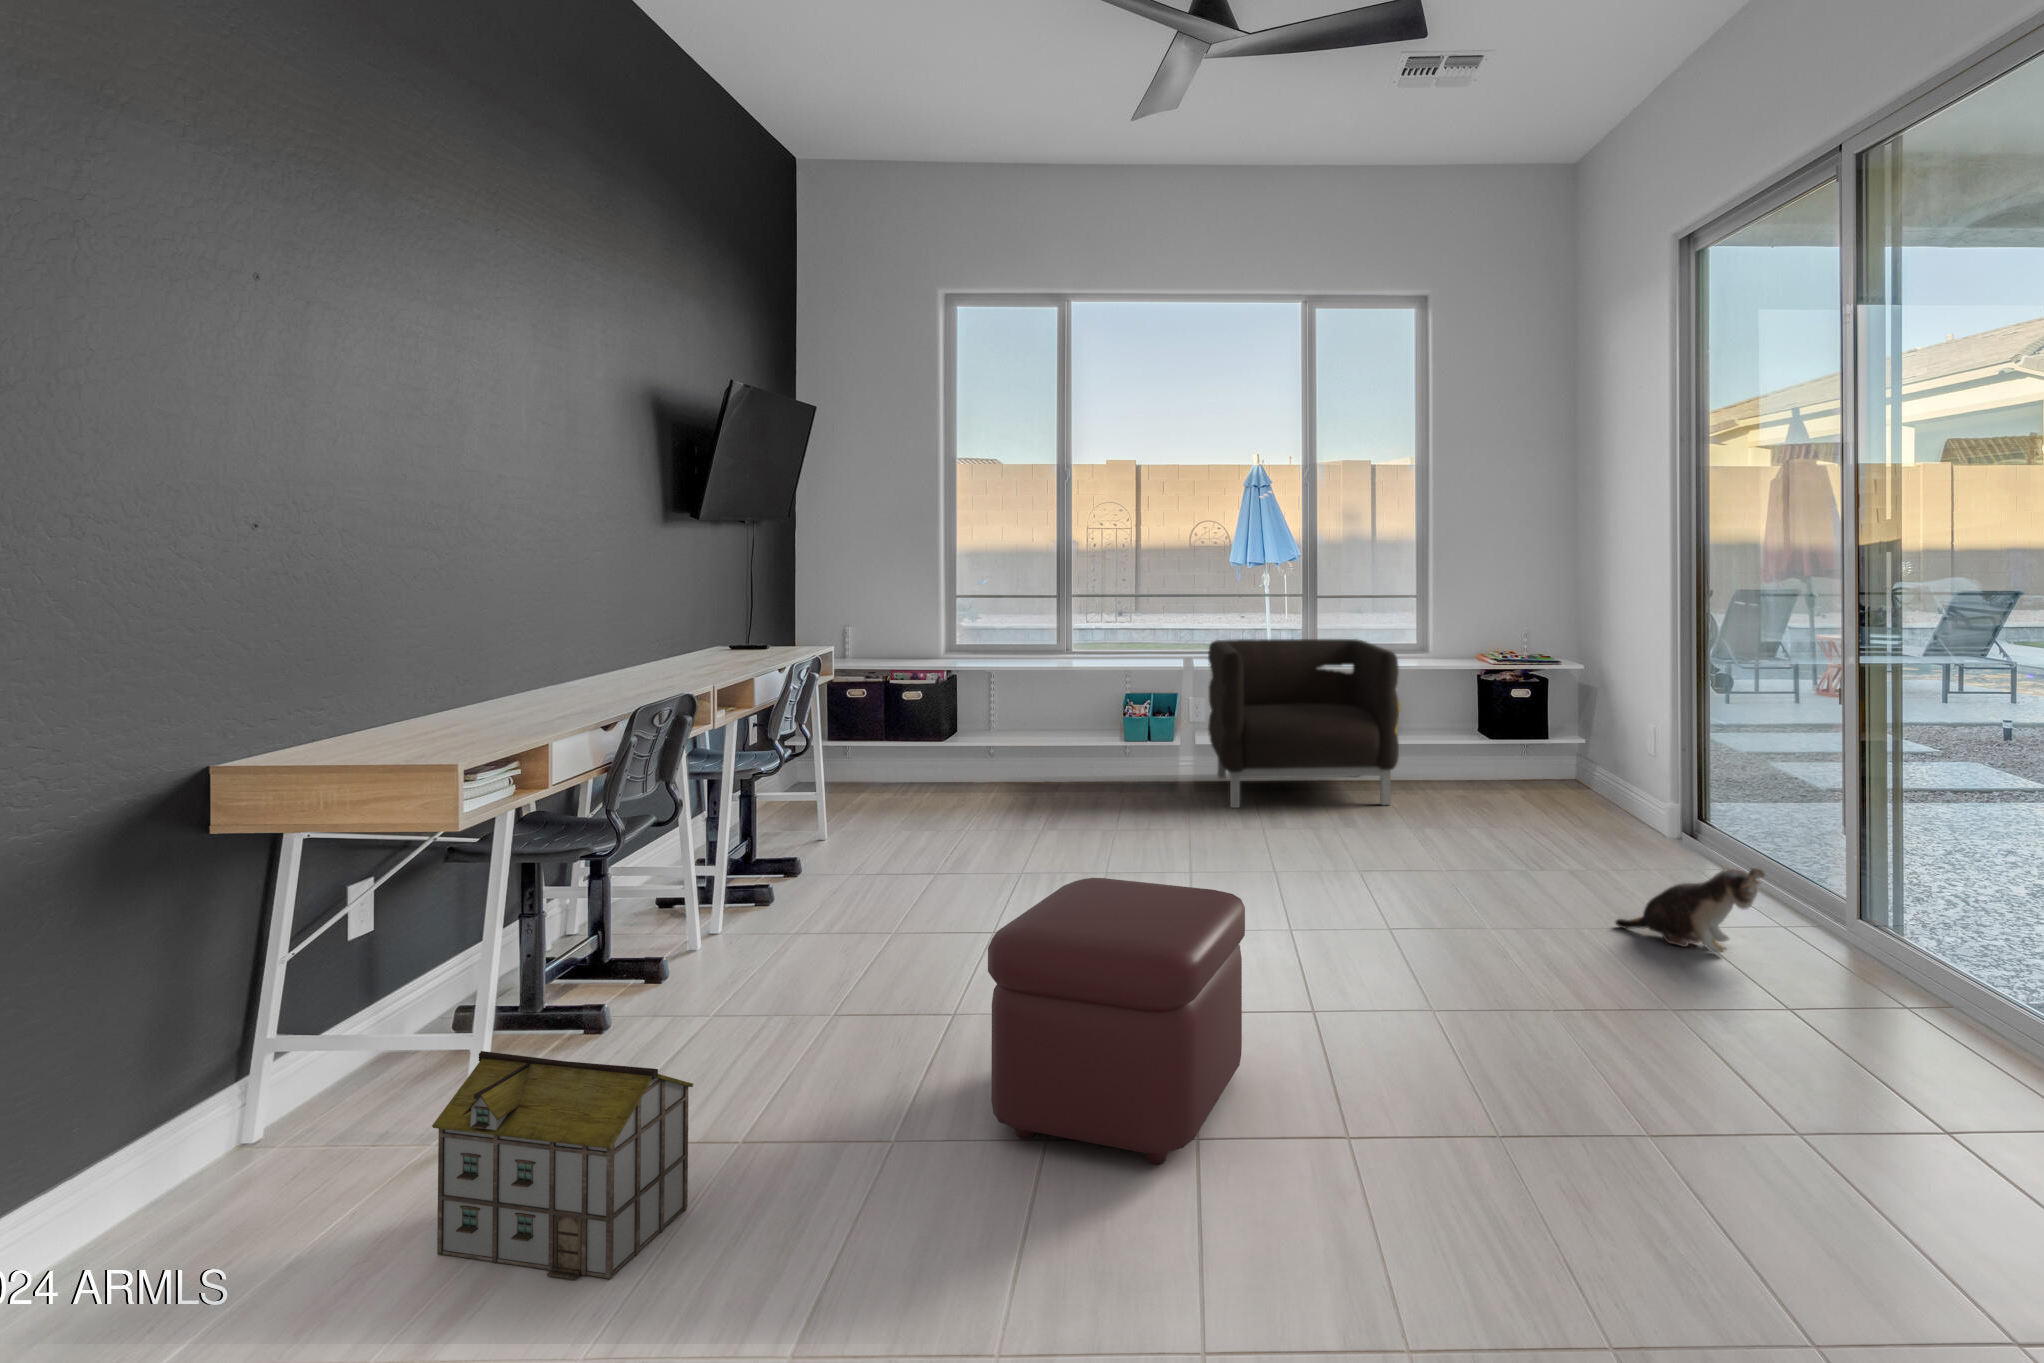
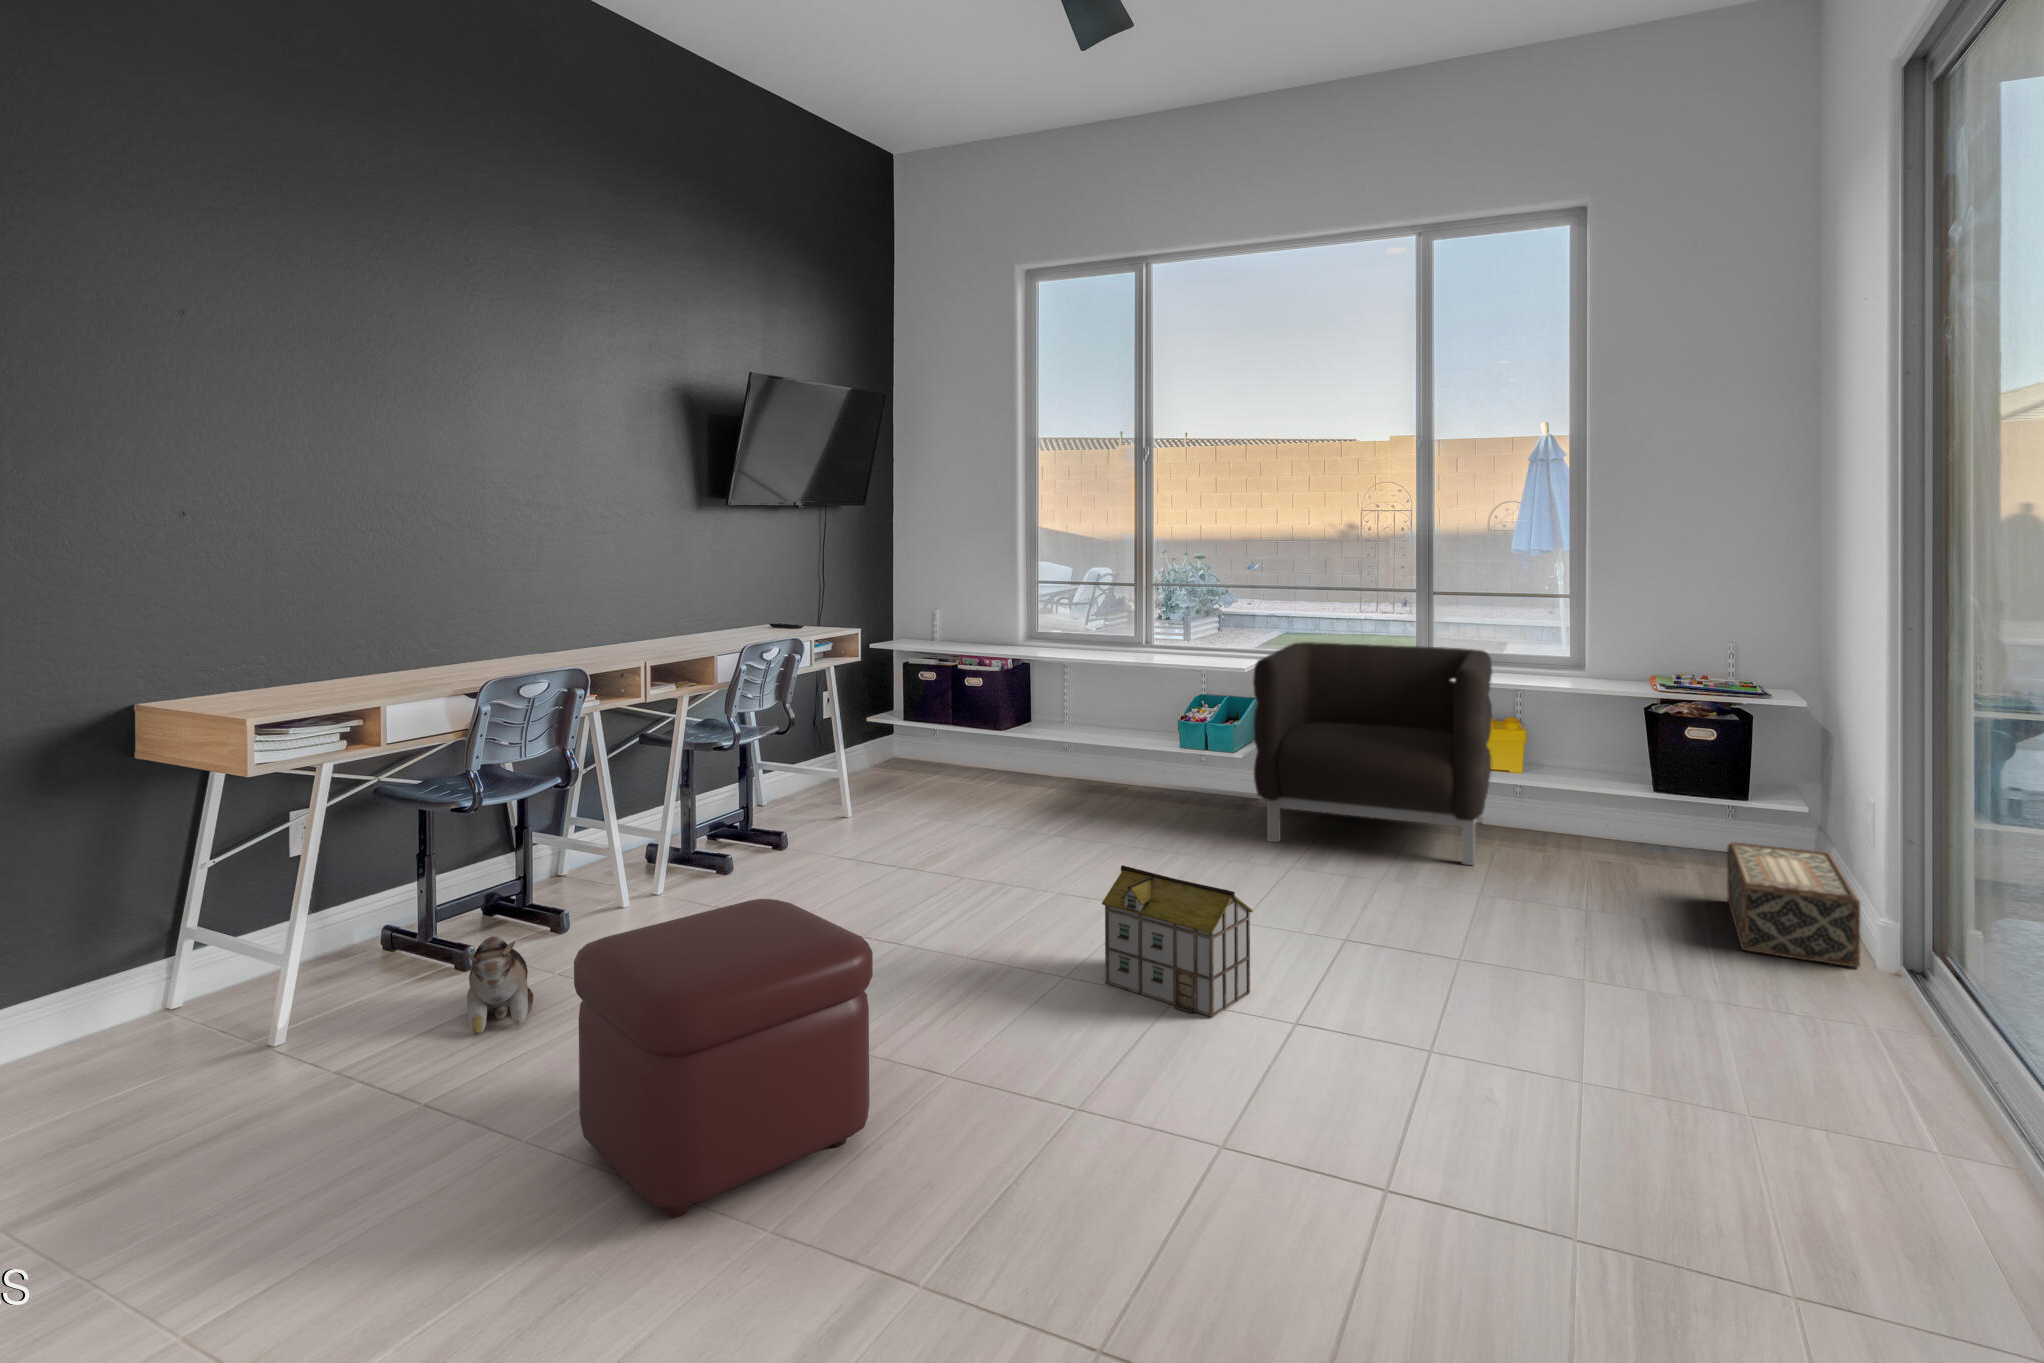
woven basket: none [1557,763,1663,833] -> present [1727,842,1861,967]
plush toy: present [1616,868,1765,953] -> present [464,936,533,1035]
toy house: present [432,1051,693,1280] -> present [1102,865,1253,1017]

